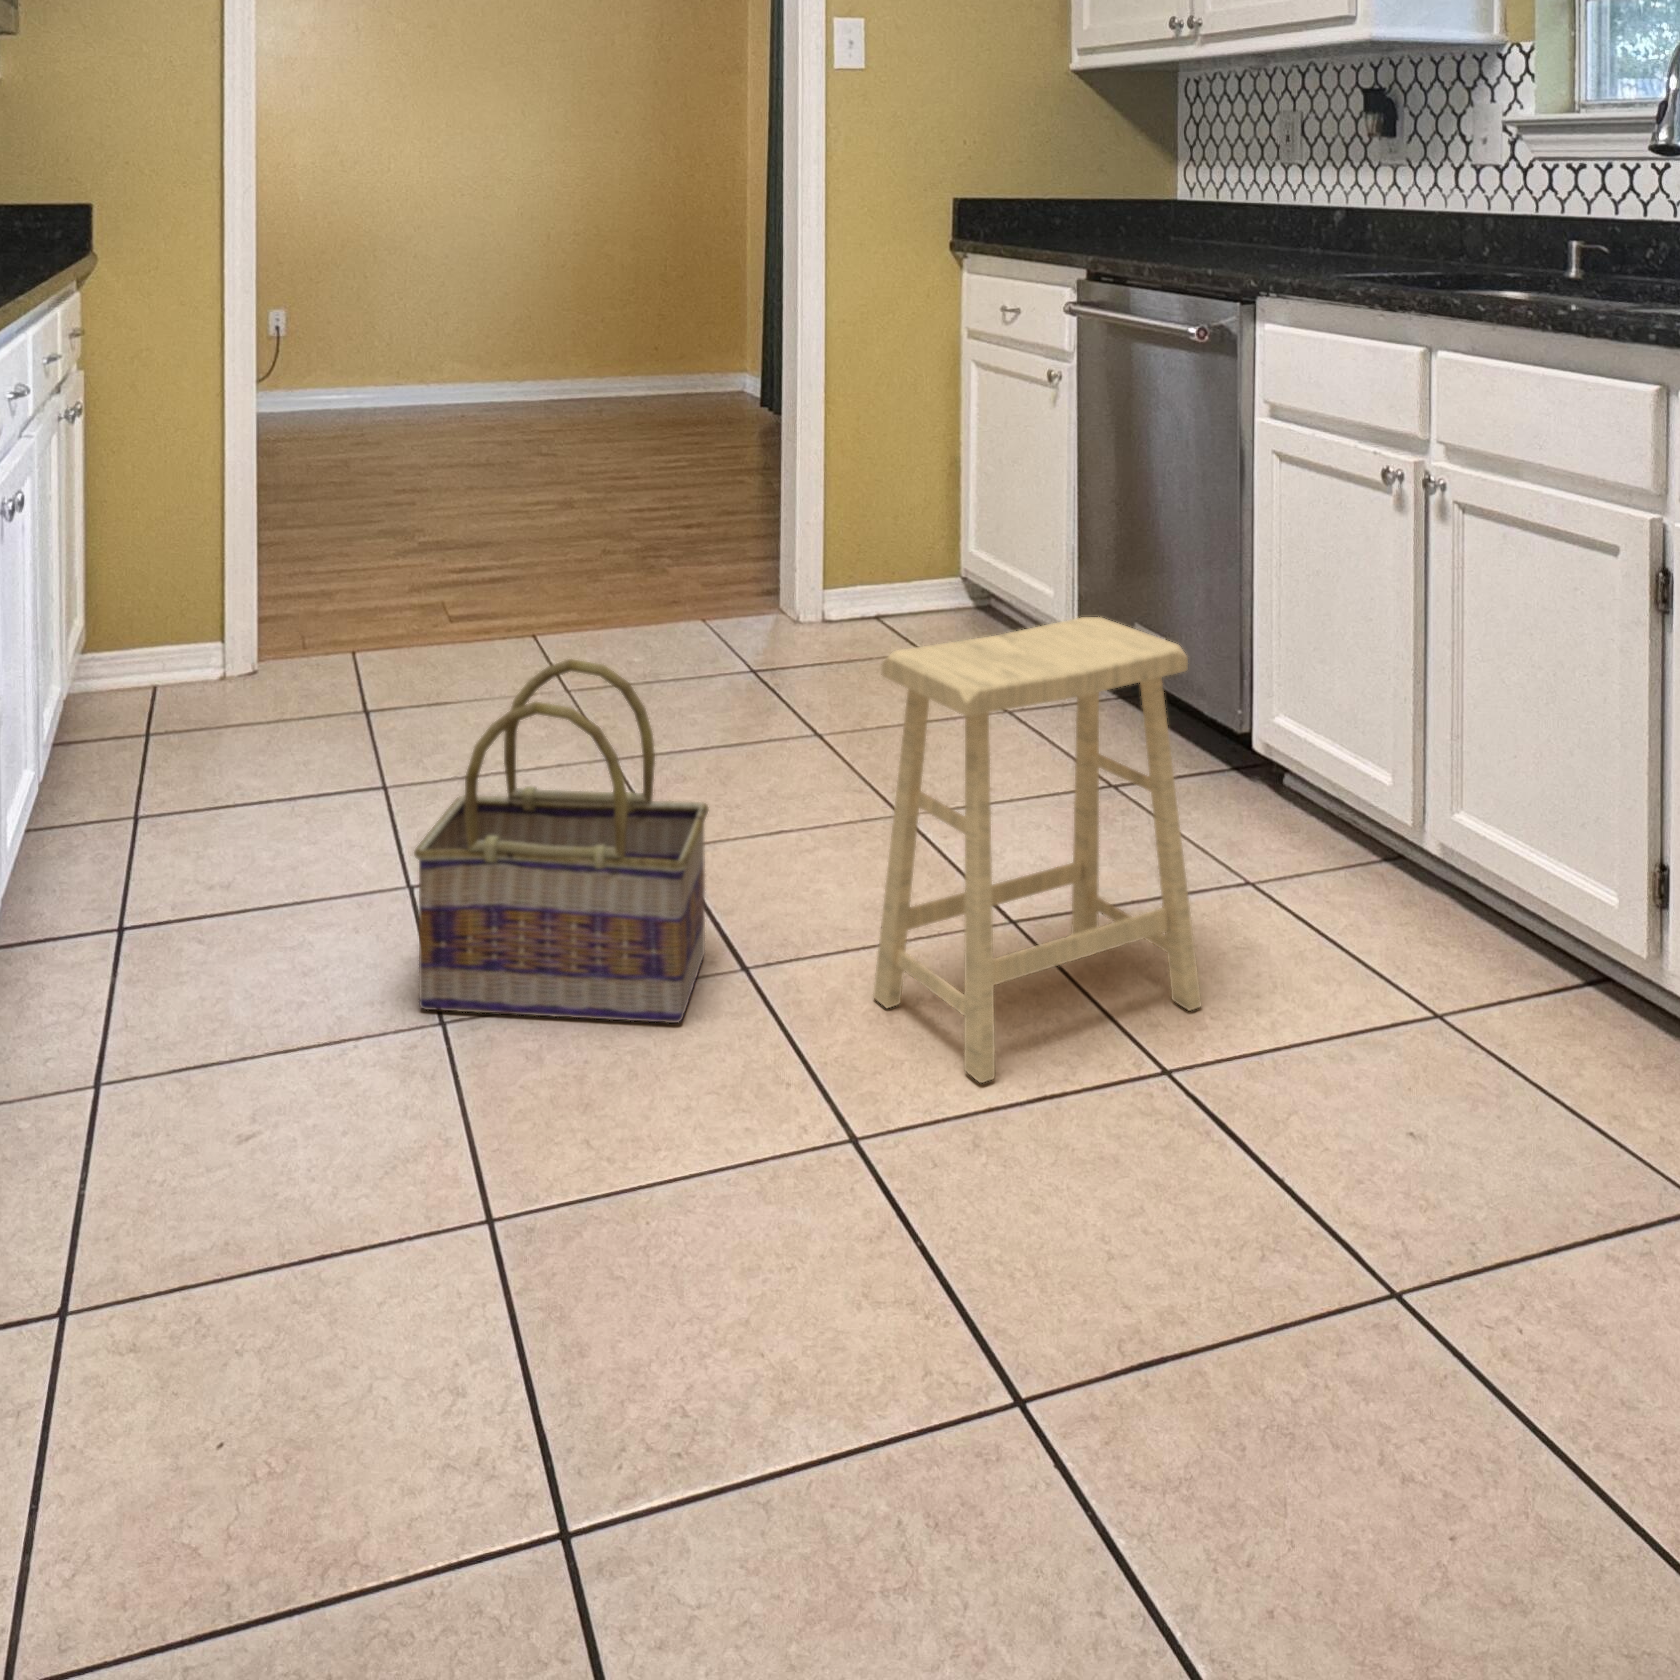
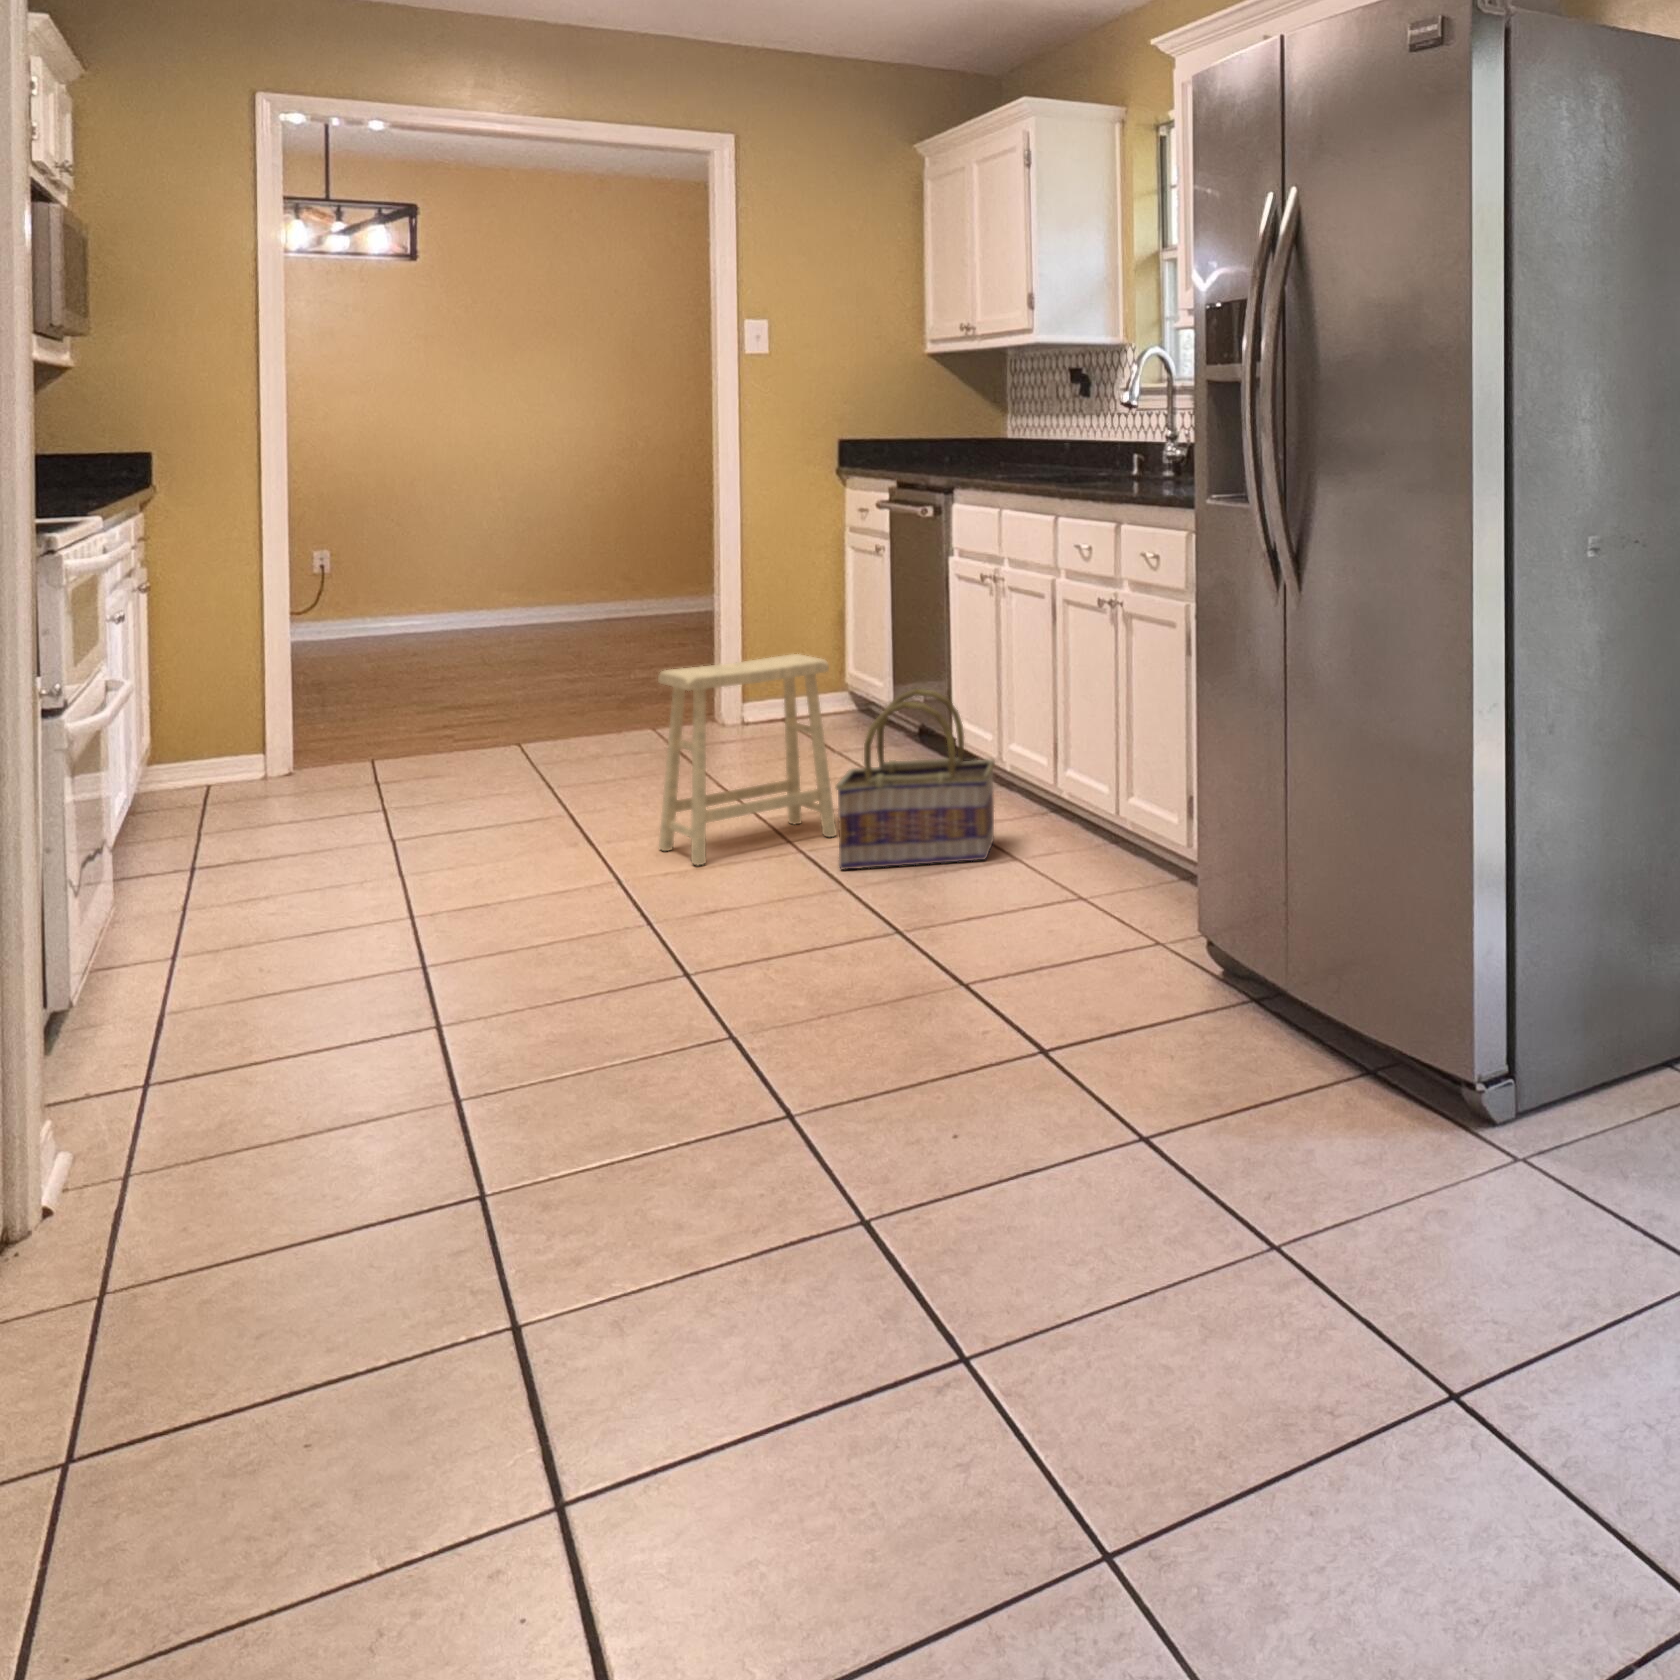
basket: present [414,659,709,1023] -> present [836,689,995,869]

